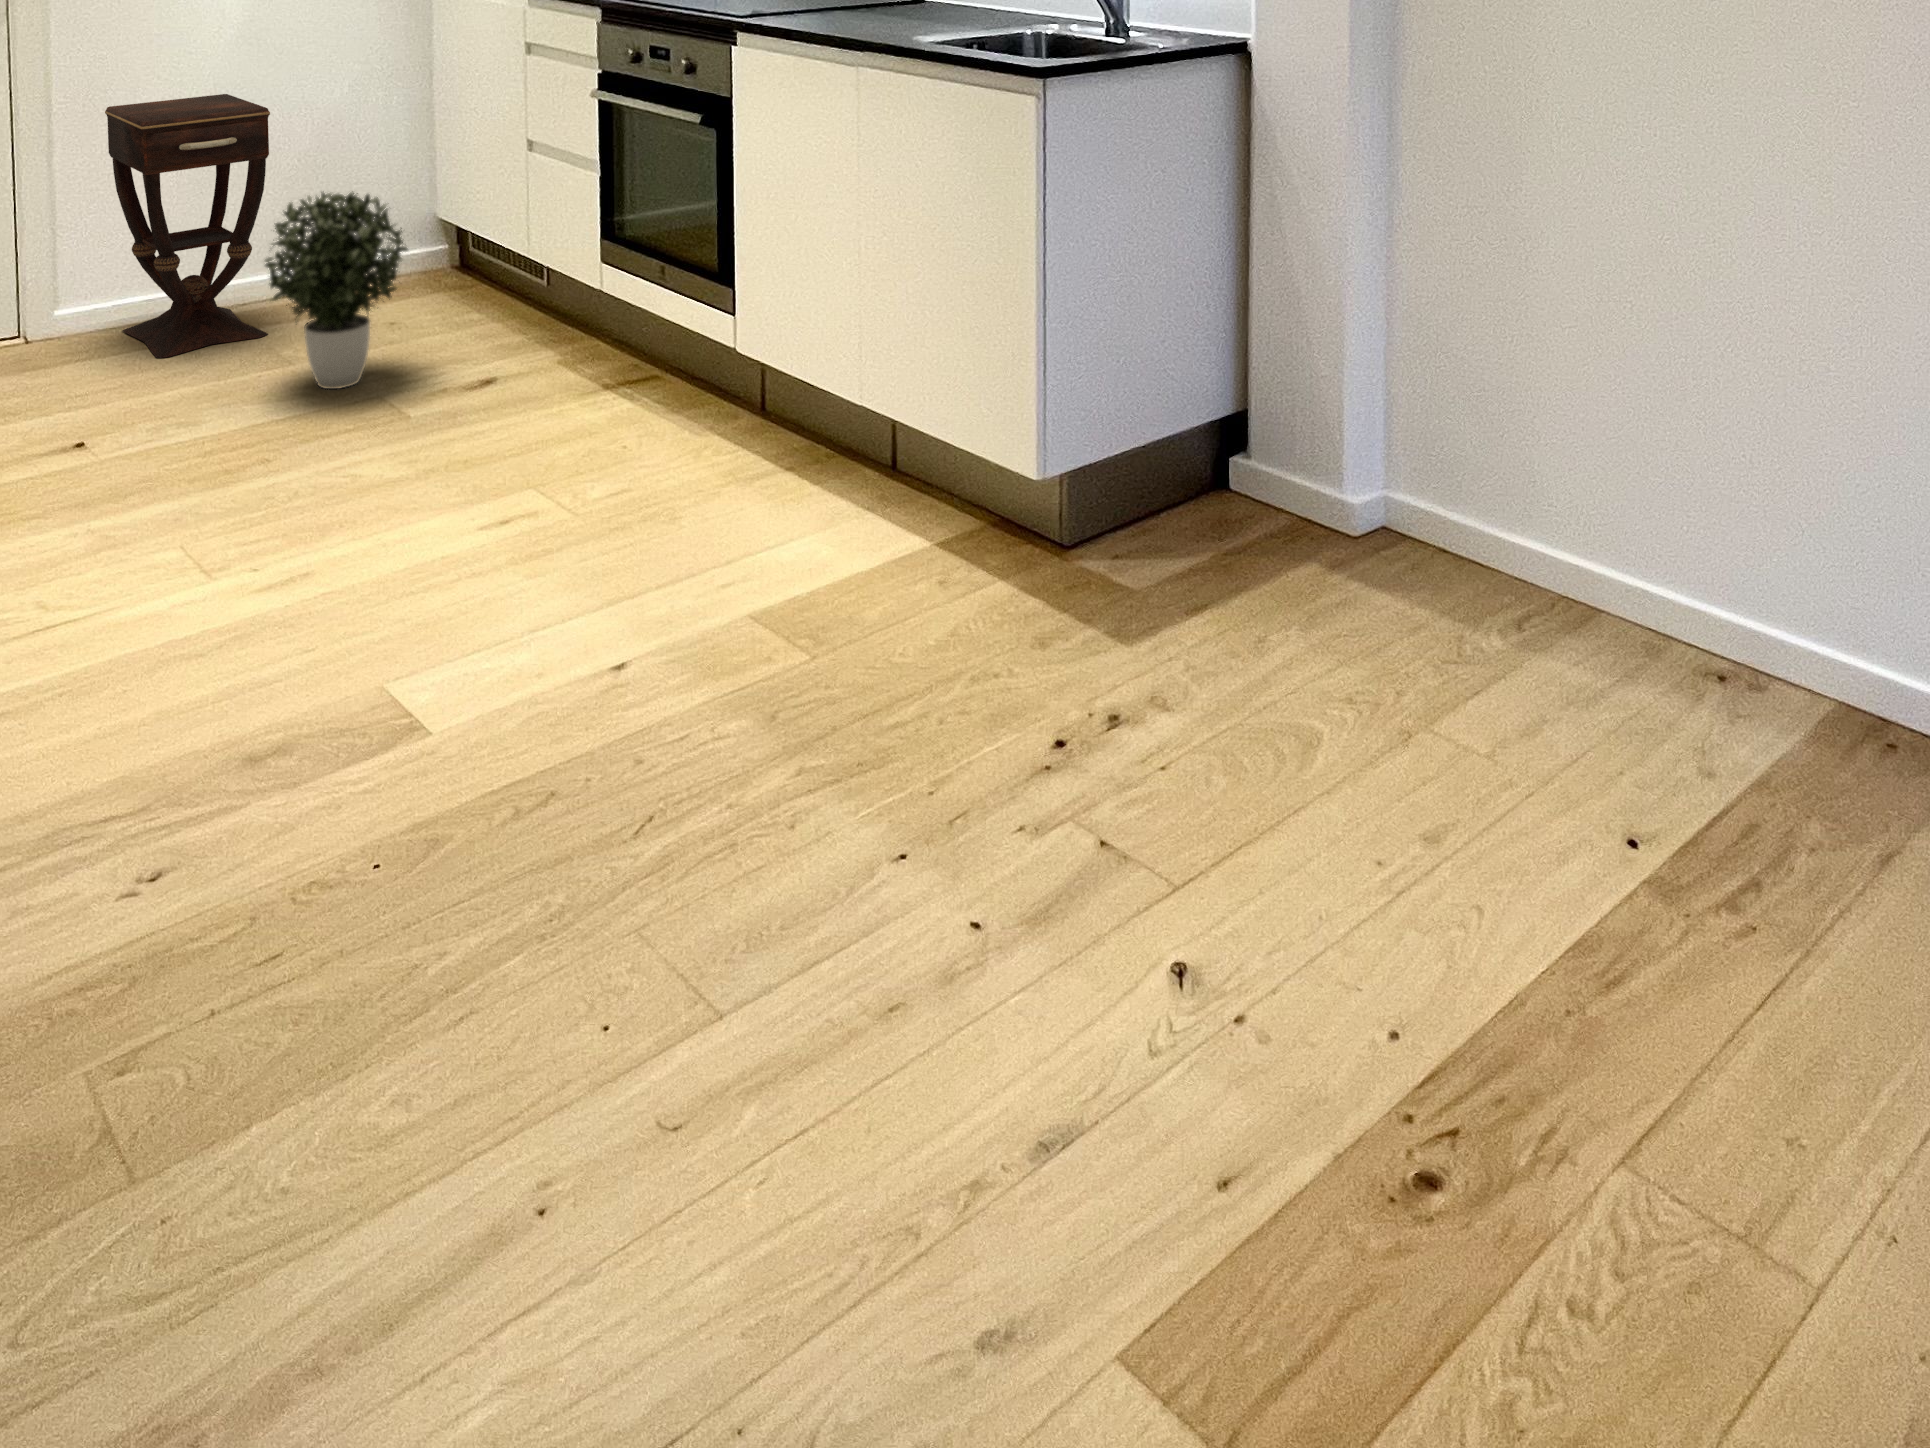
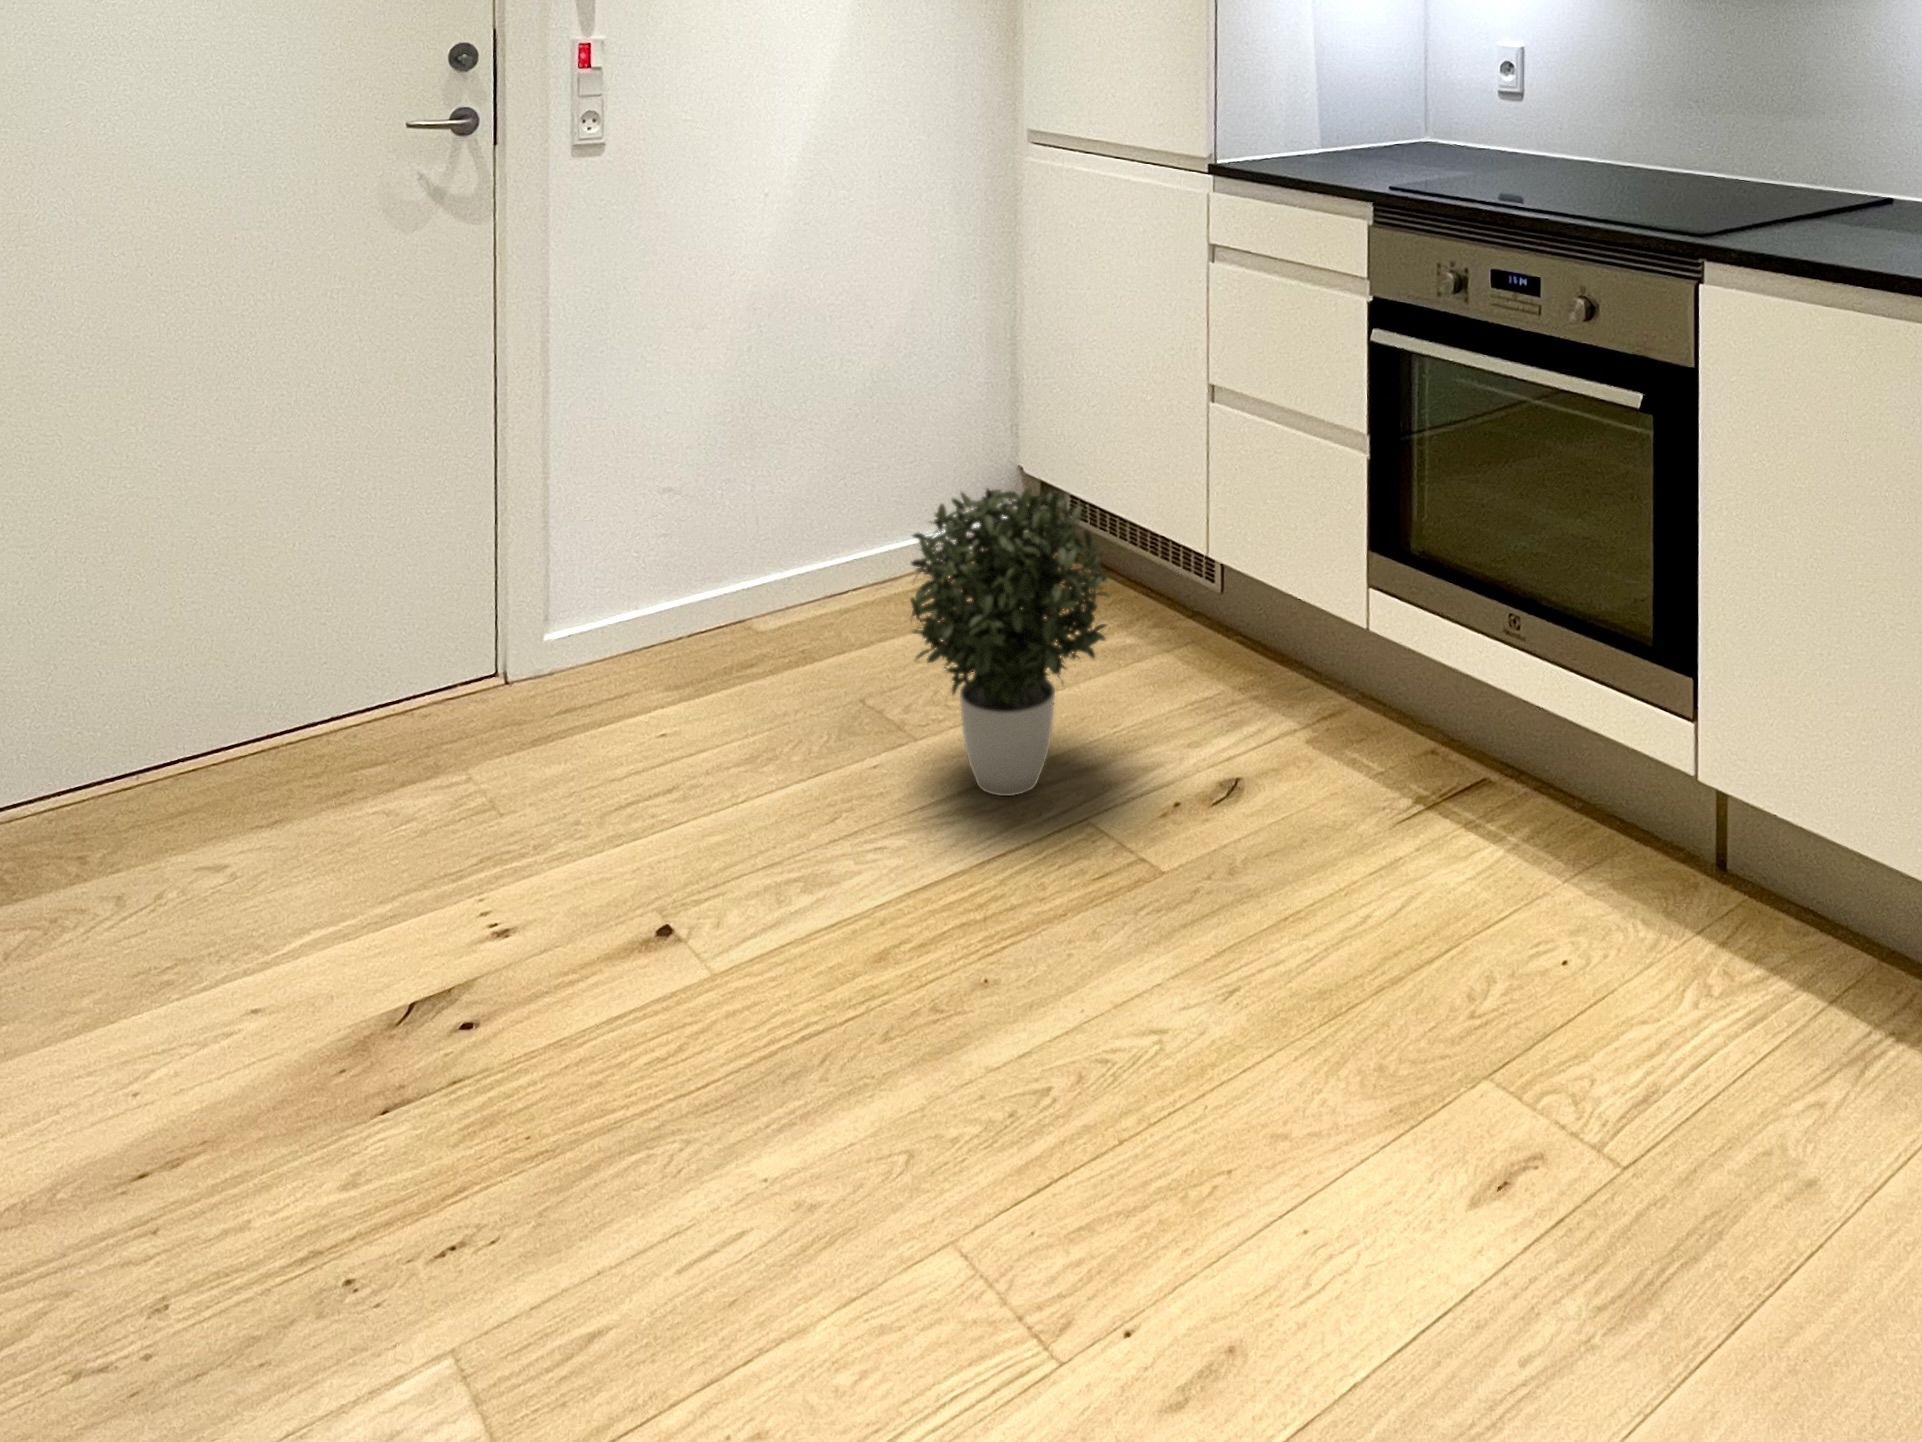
side table: present [105,94,270,358] -> none [623,317,862,719]

